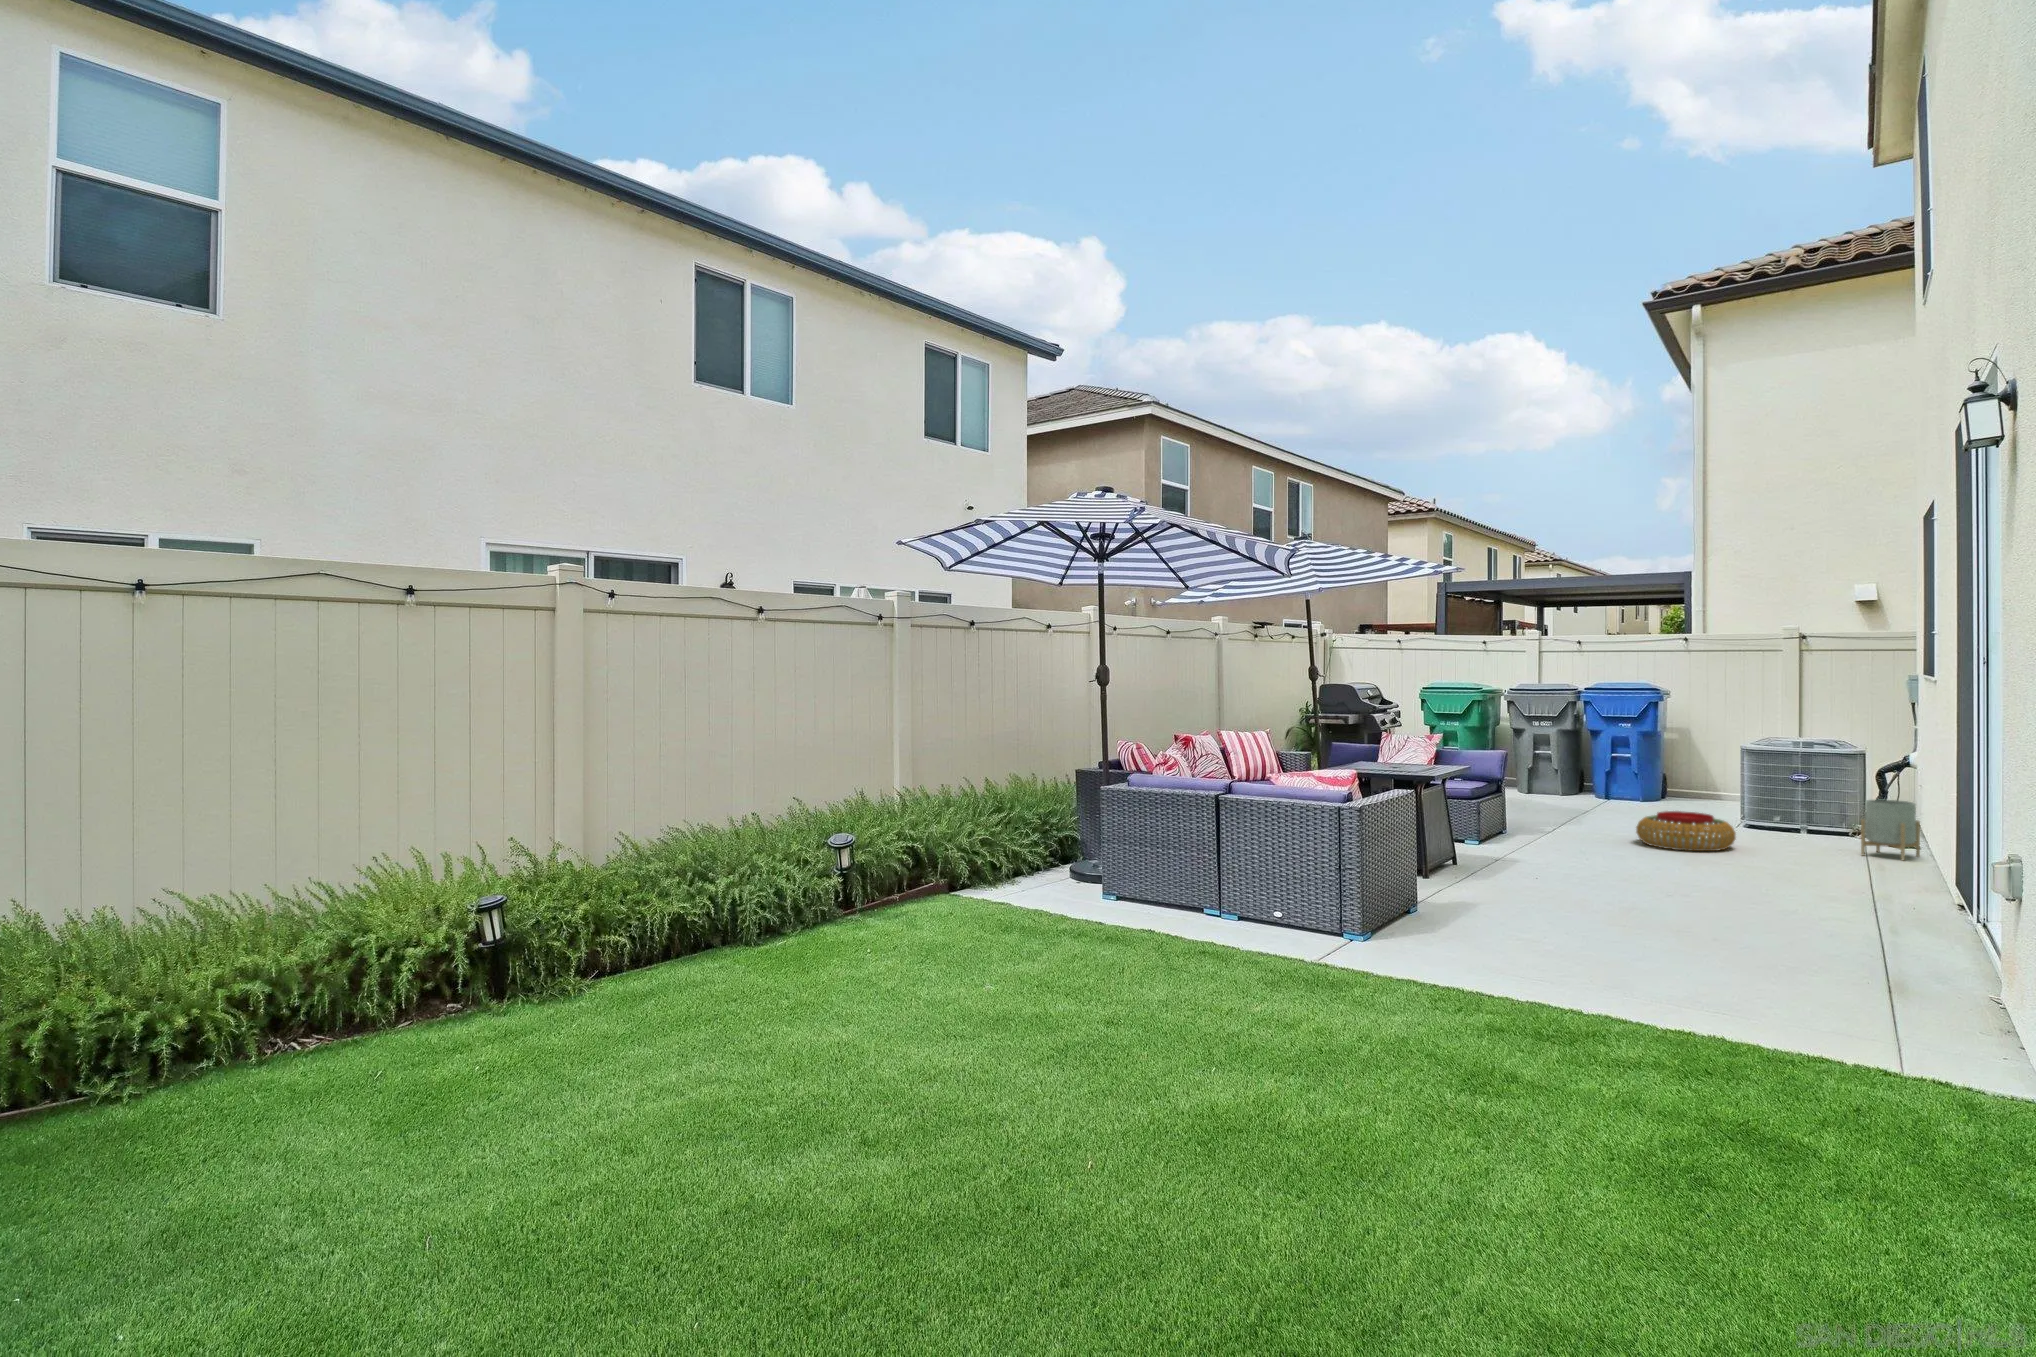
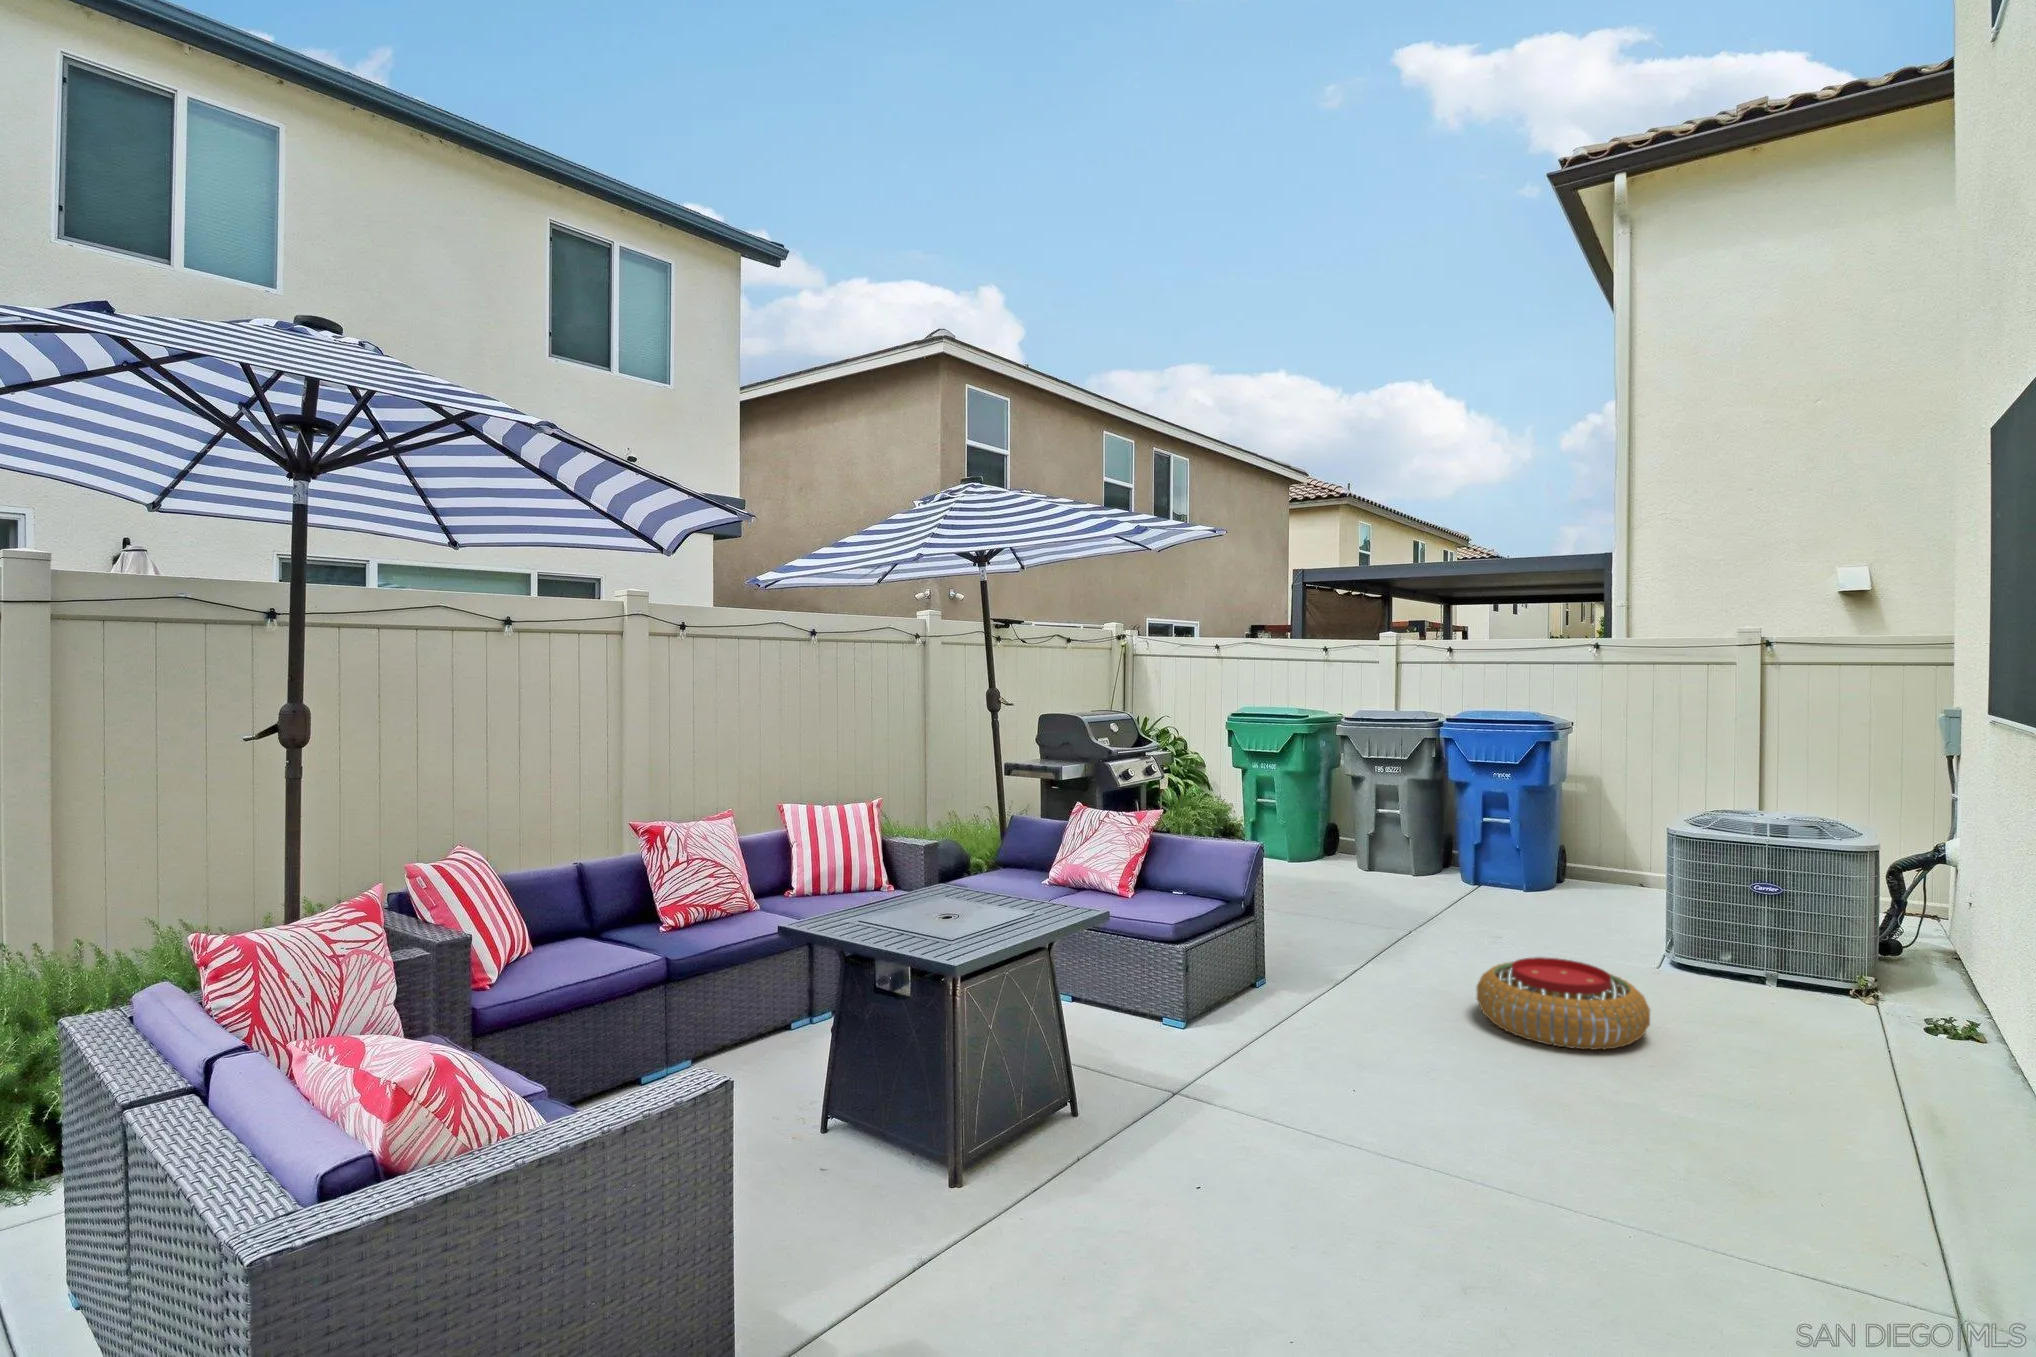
planter: present [1861,799,1920,860] -> none [1887,961,2005,1097]

